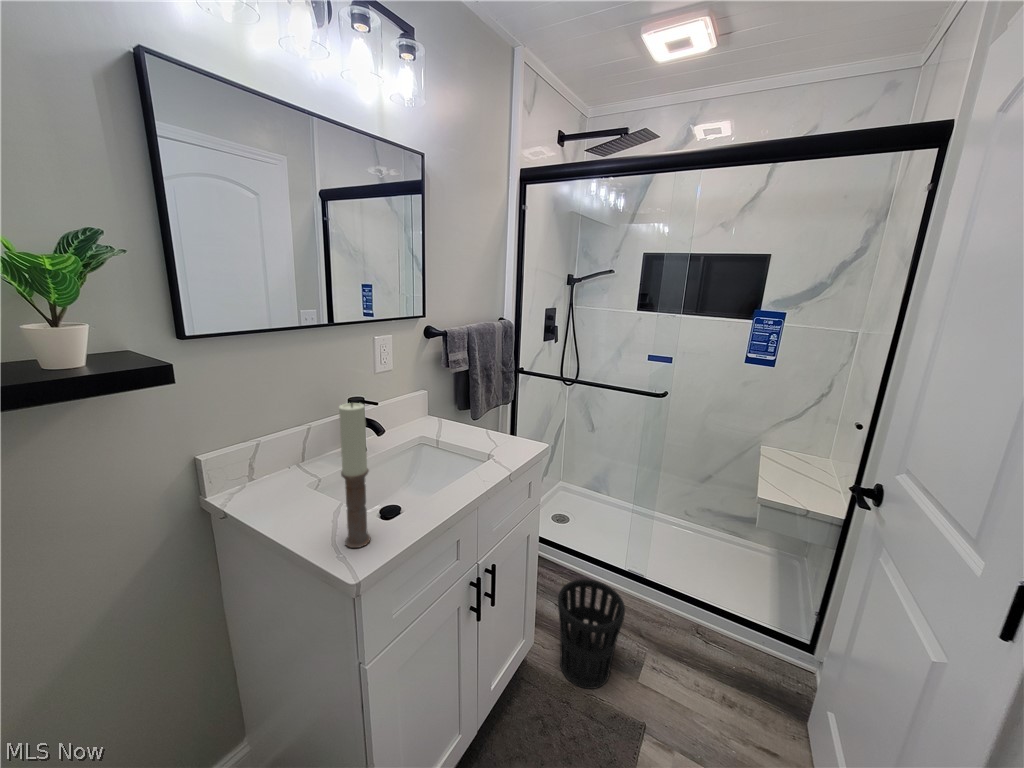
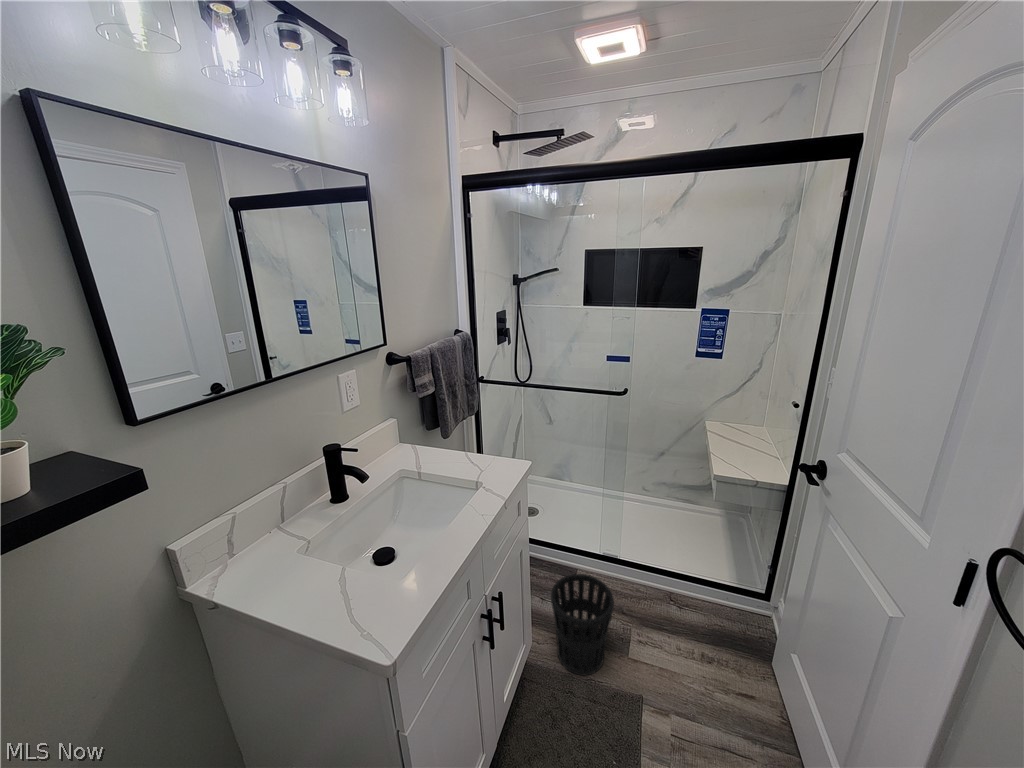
candle: present [339,402,371,548] -> none [343,481,390,628]

